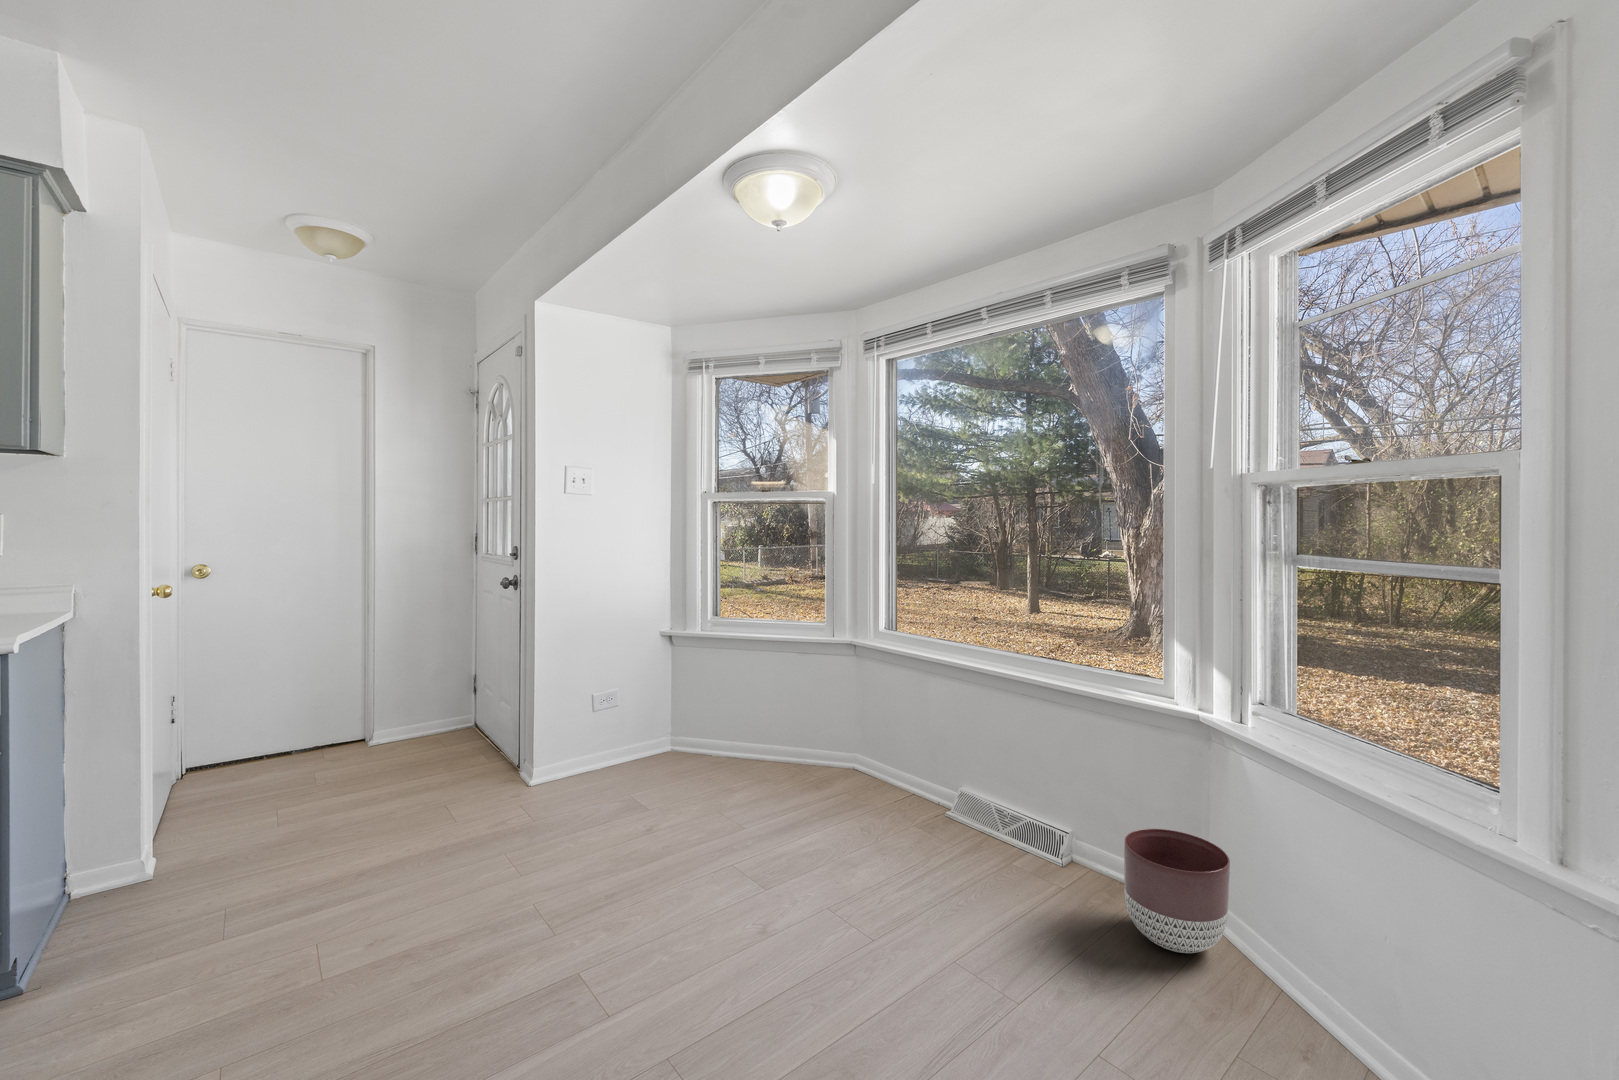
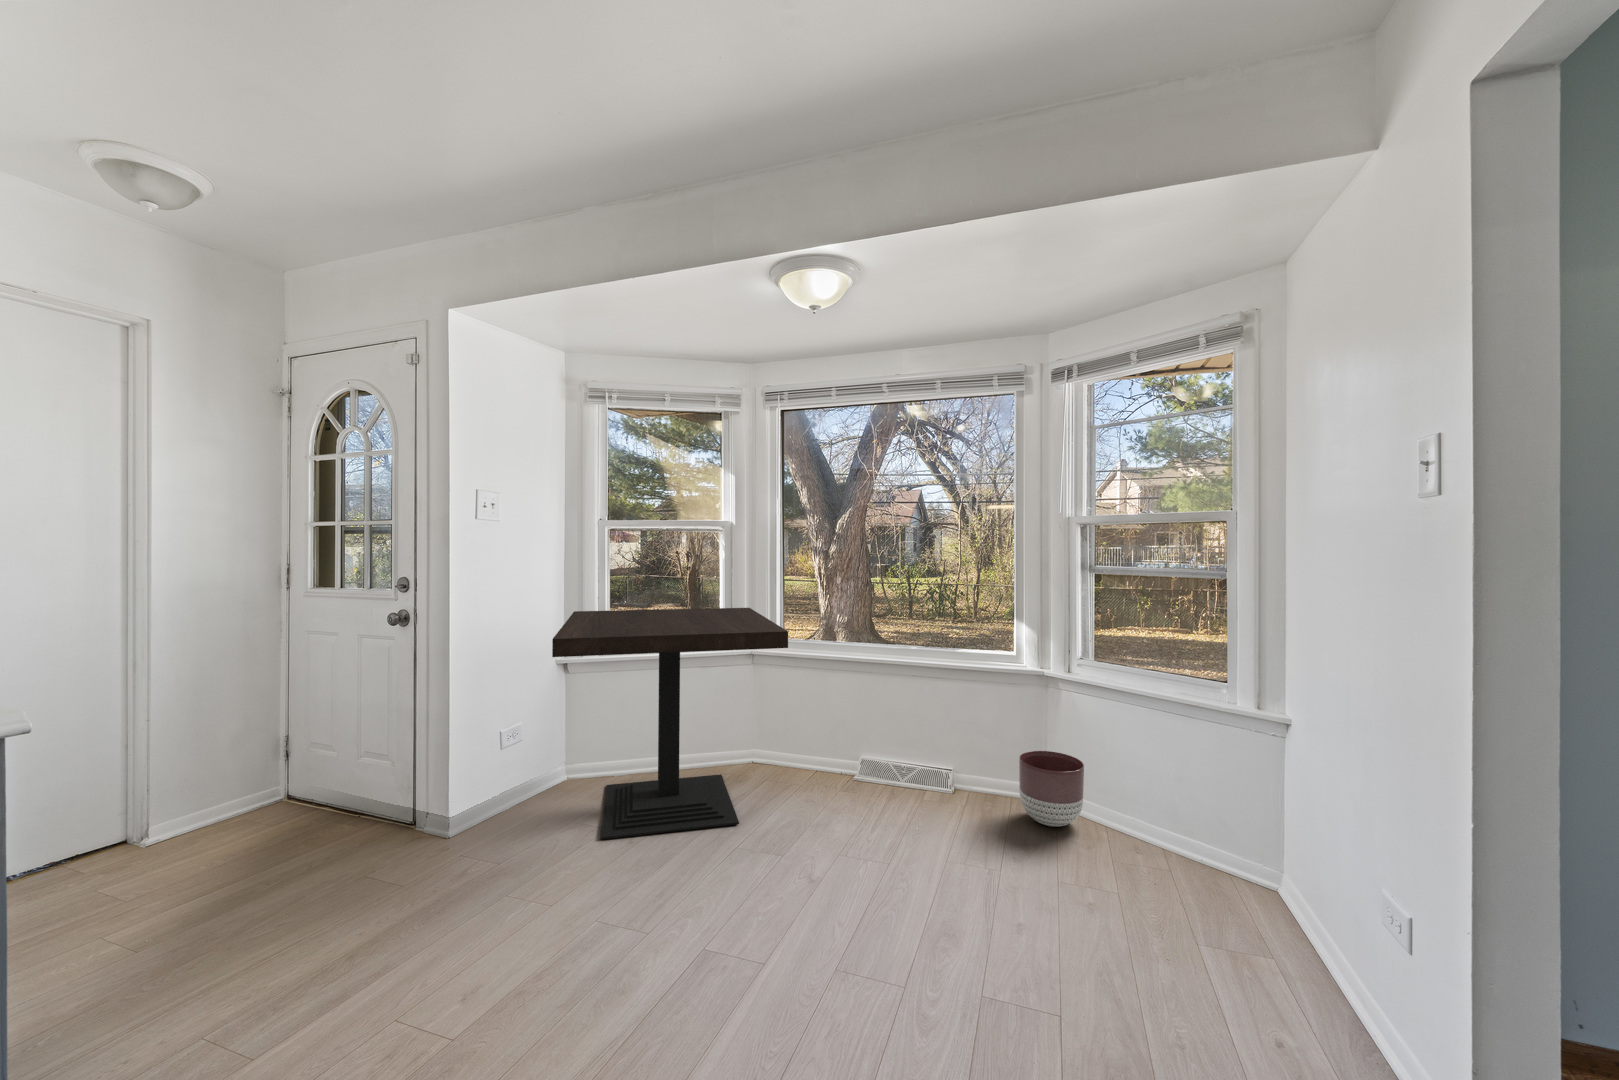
dining table: none [568,587,851,835] -> present [552,608,788,840]

